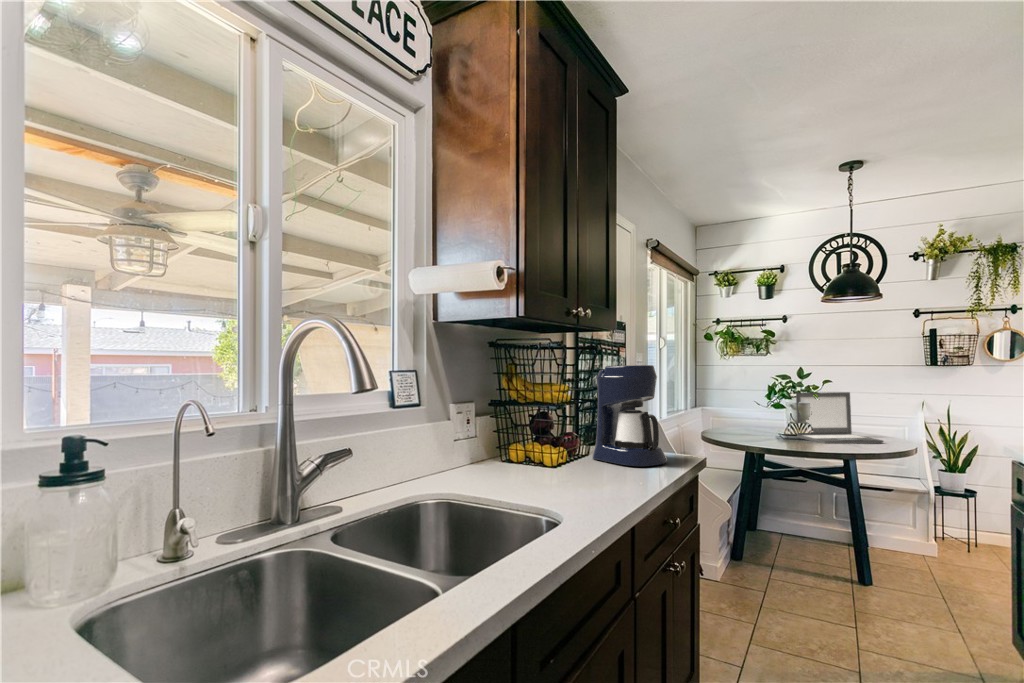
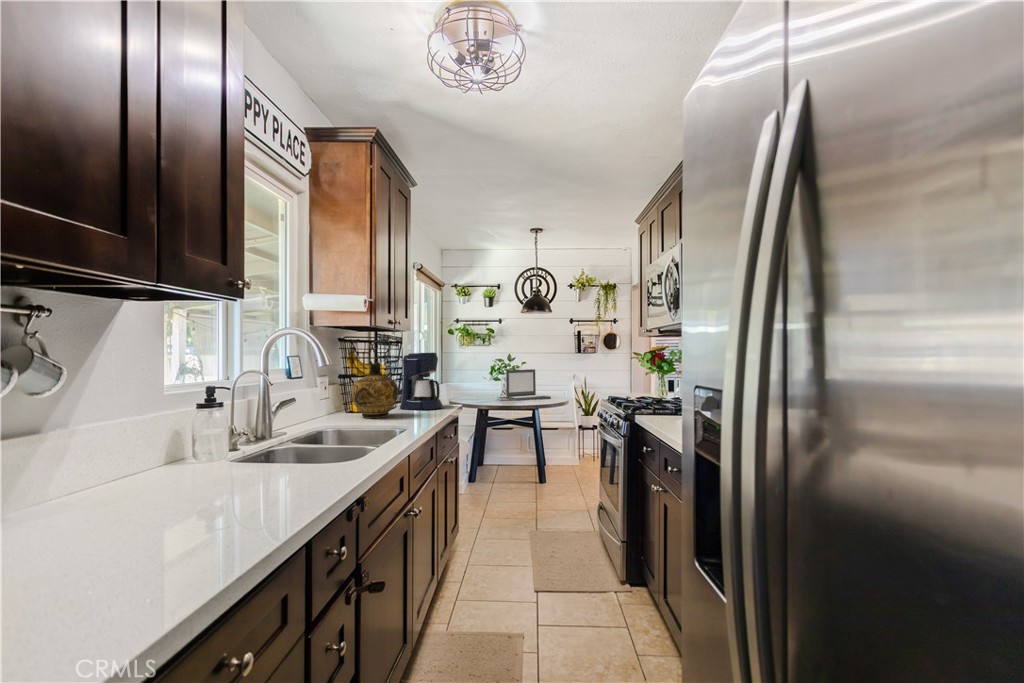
ceramic jug: none [496,379,574,480] -> present [352,361,398,418]

